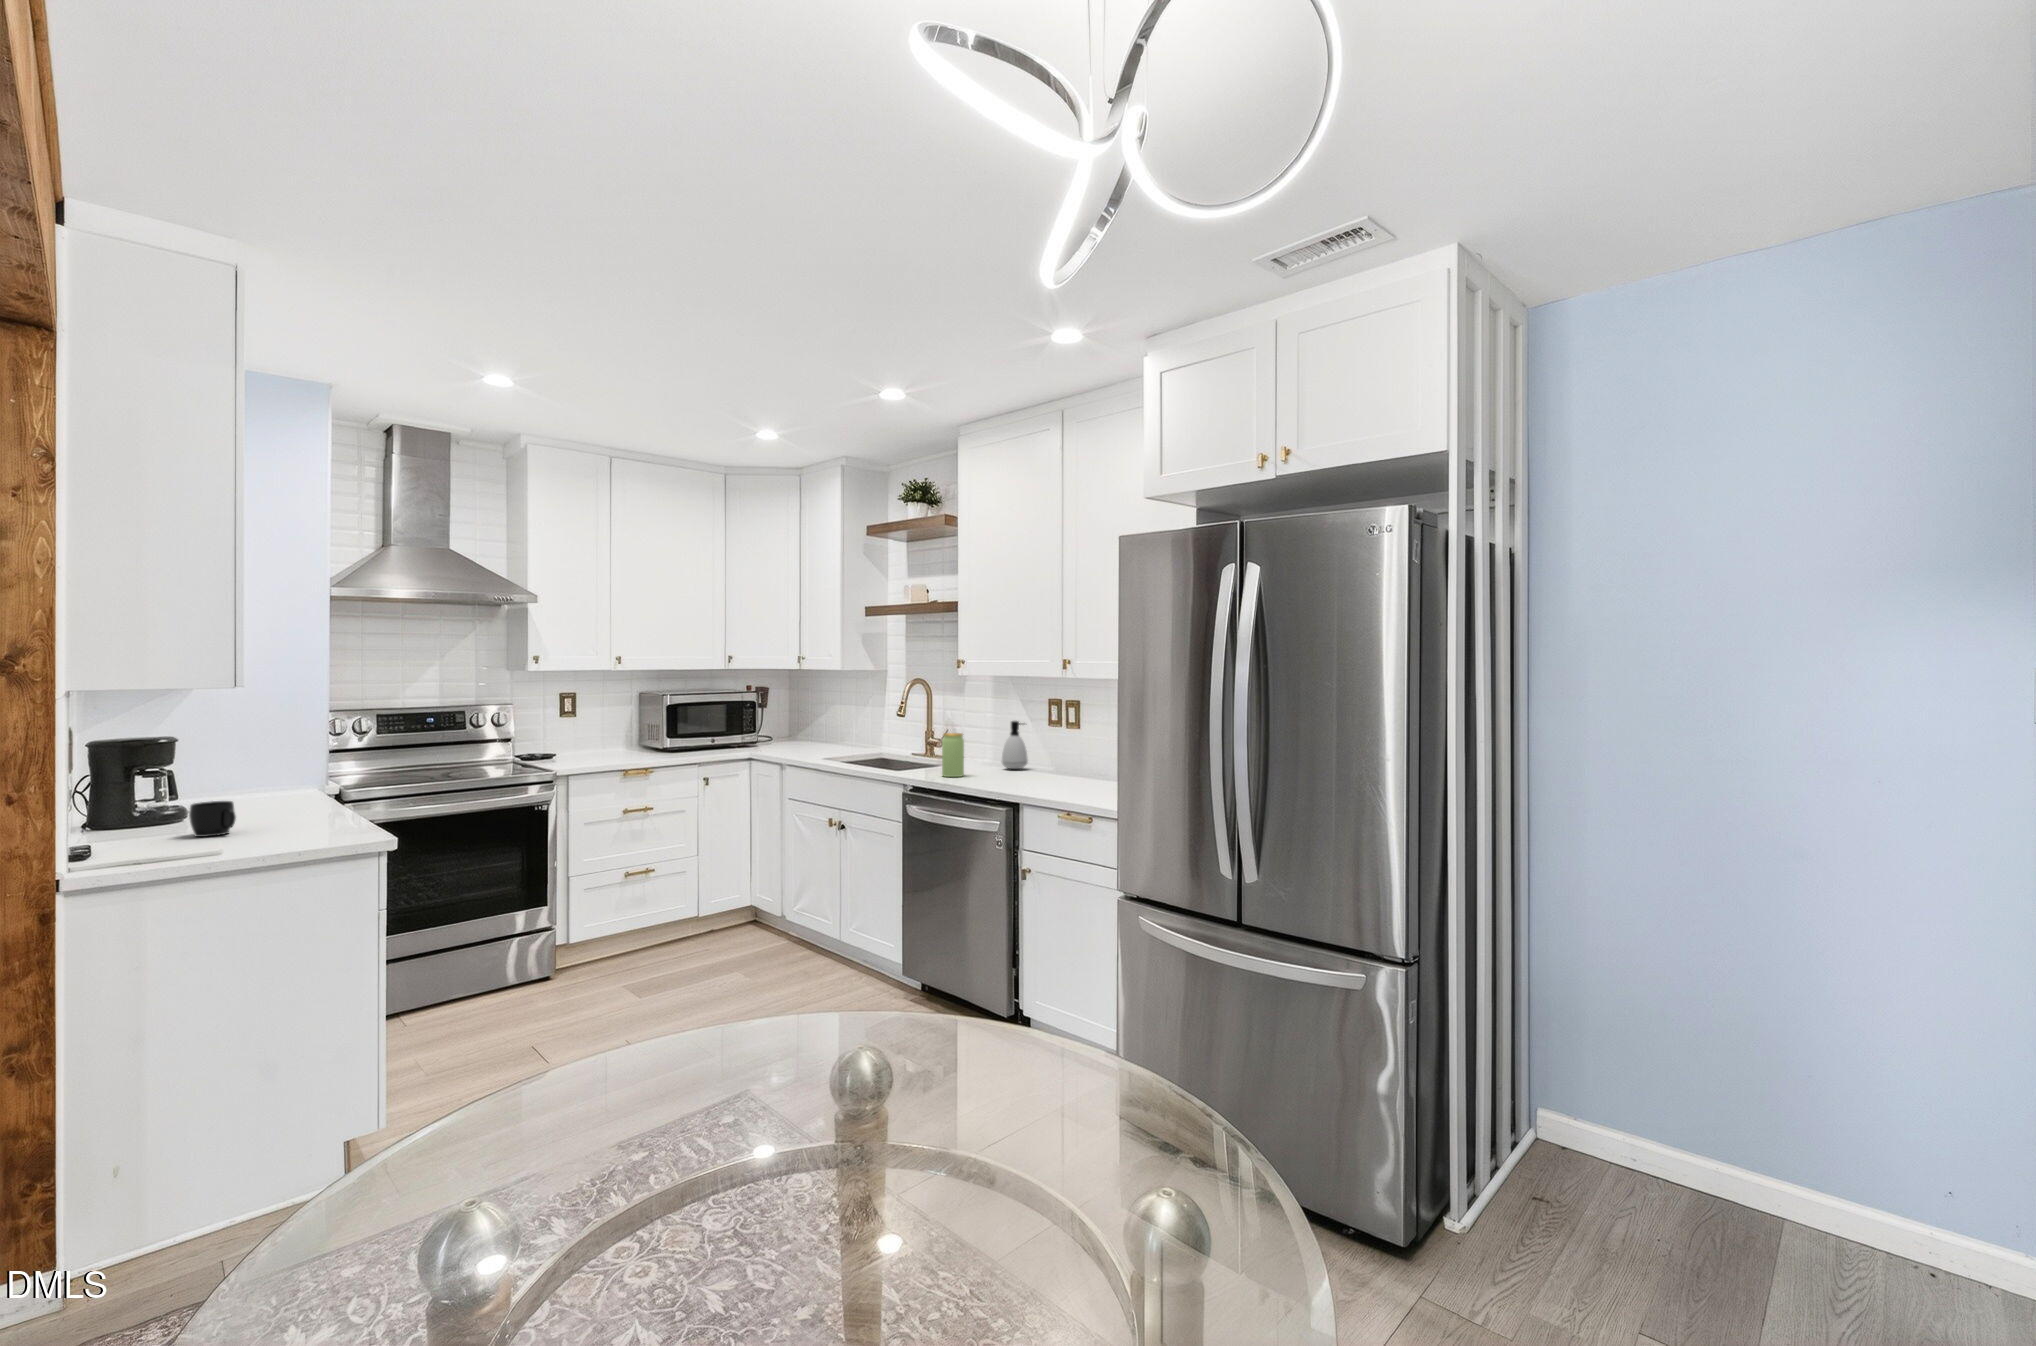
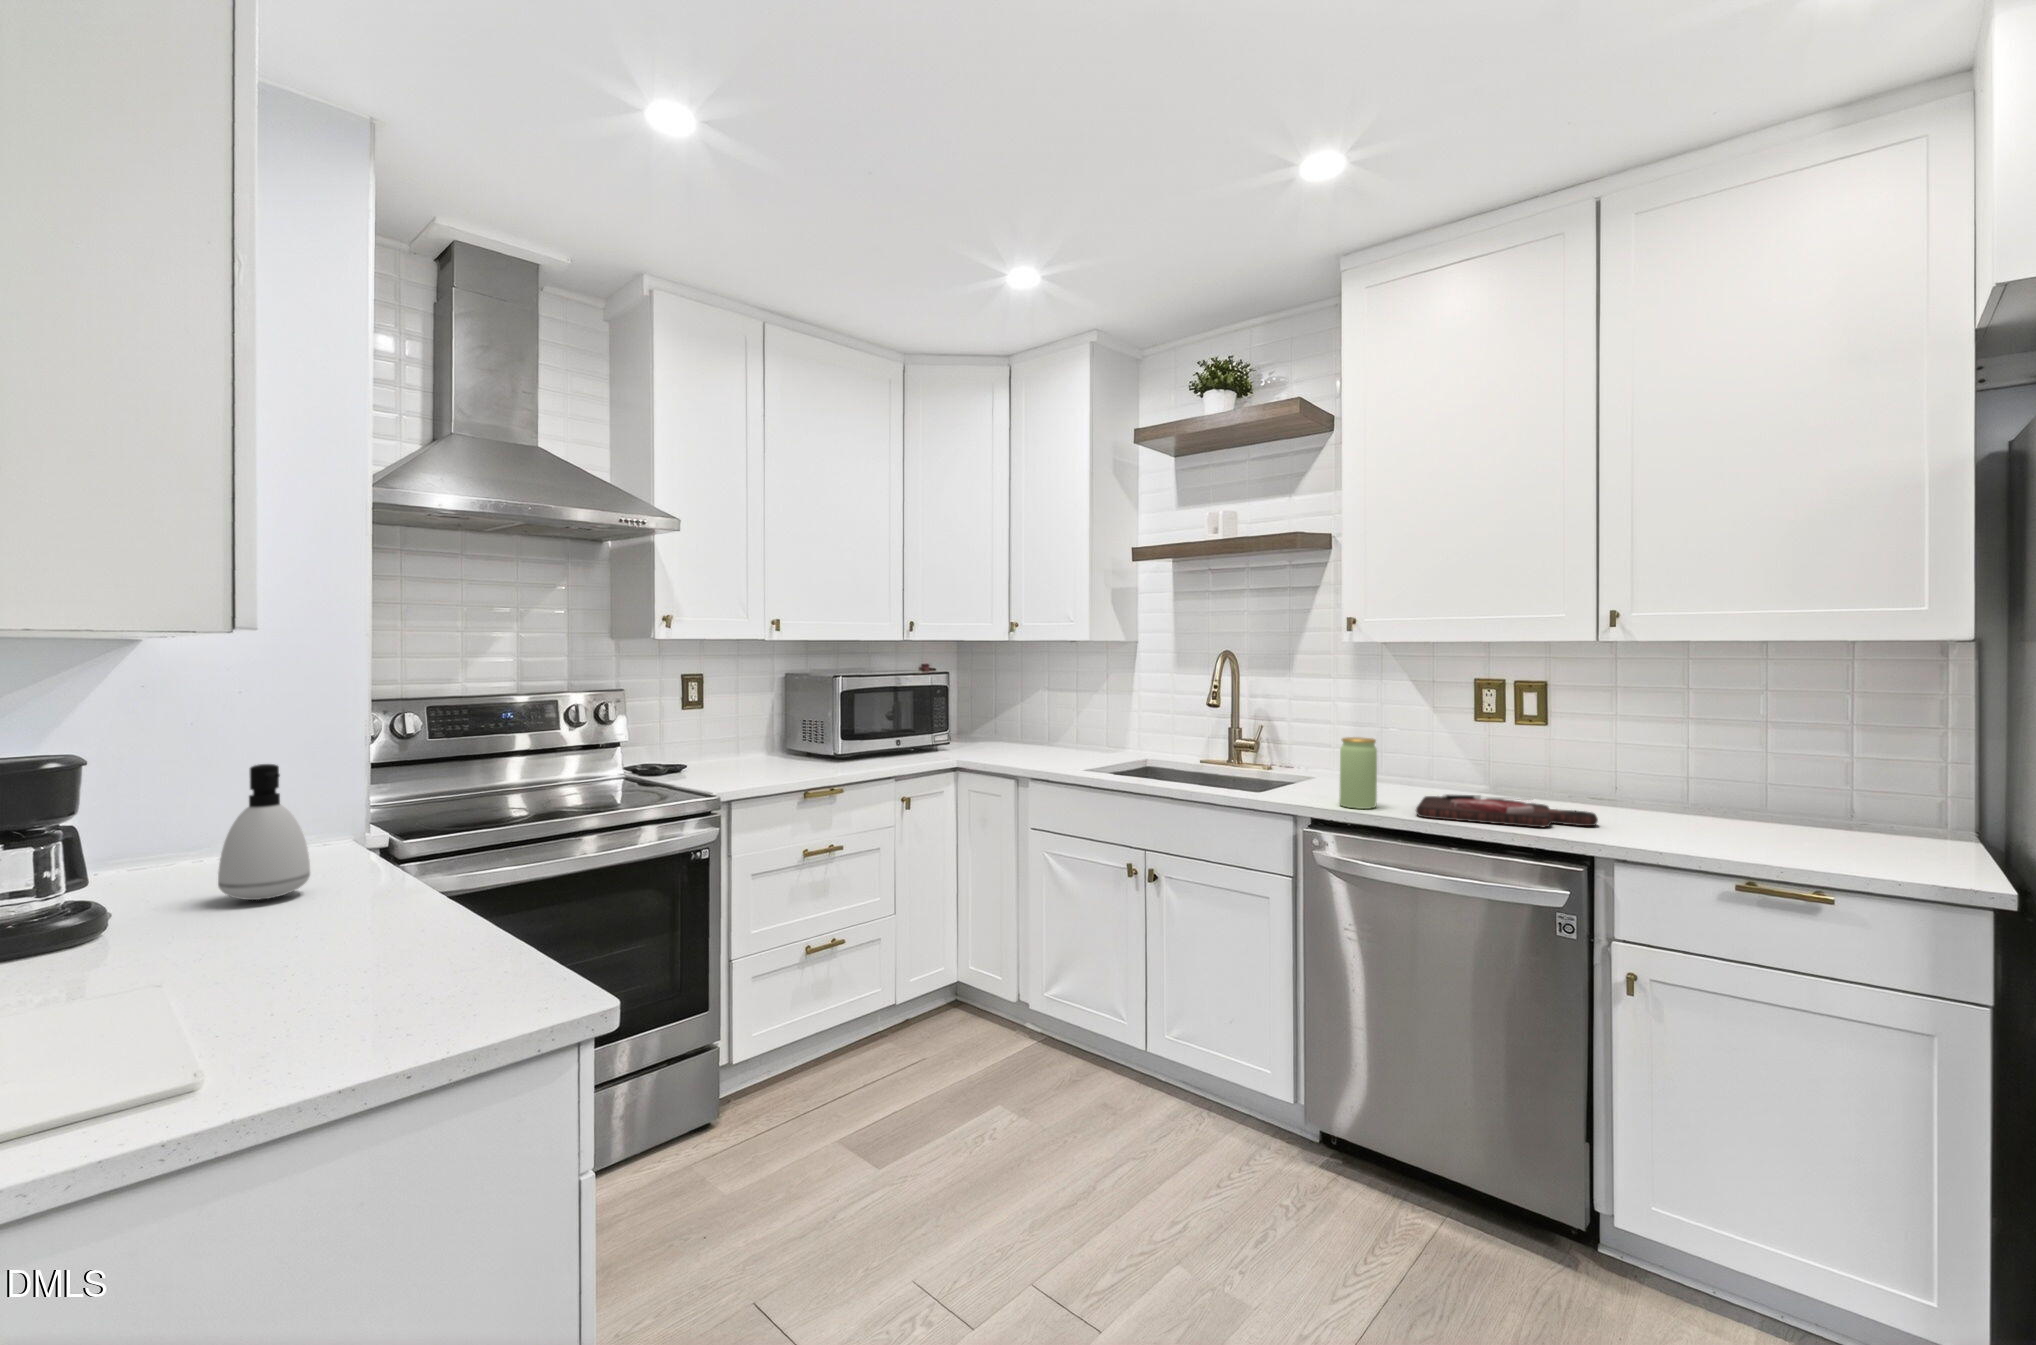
soap dispenser: present [1002,721,1028,769] -> present [218,764,310,900]
cutting board: none [974,769,1073,785] -> present [1416,795,1598,827]
mug: present [189,801,236,837] -> none [103,909,212,1002]

